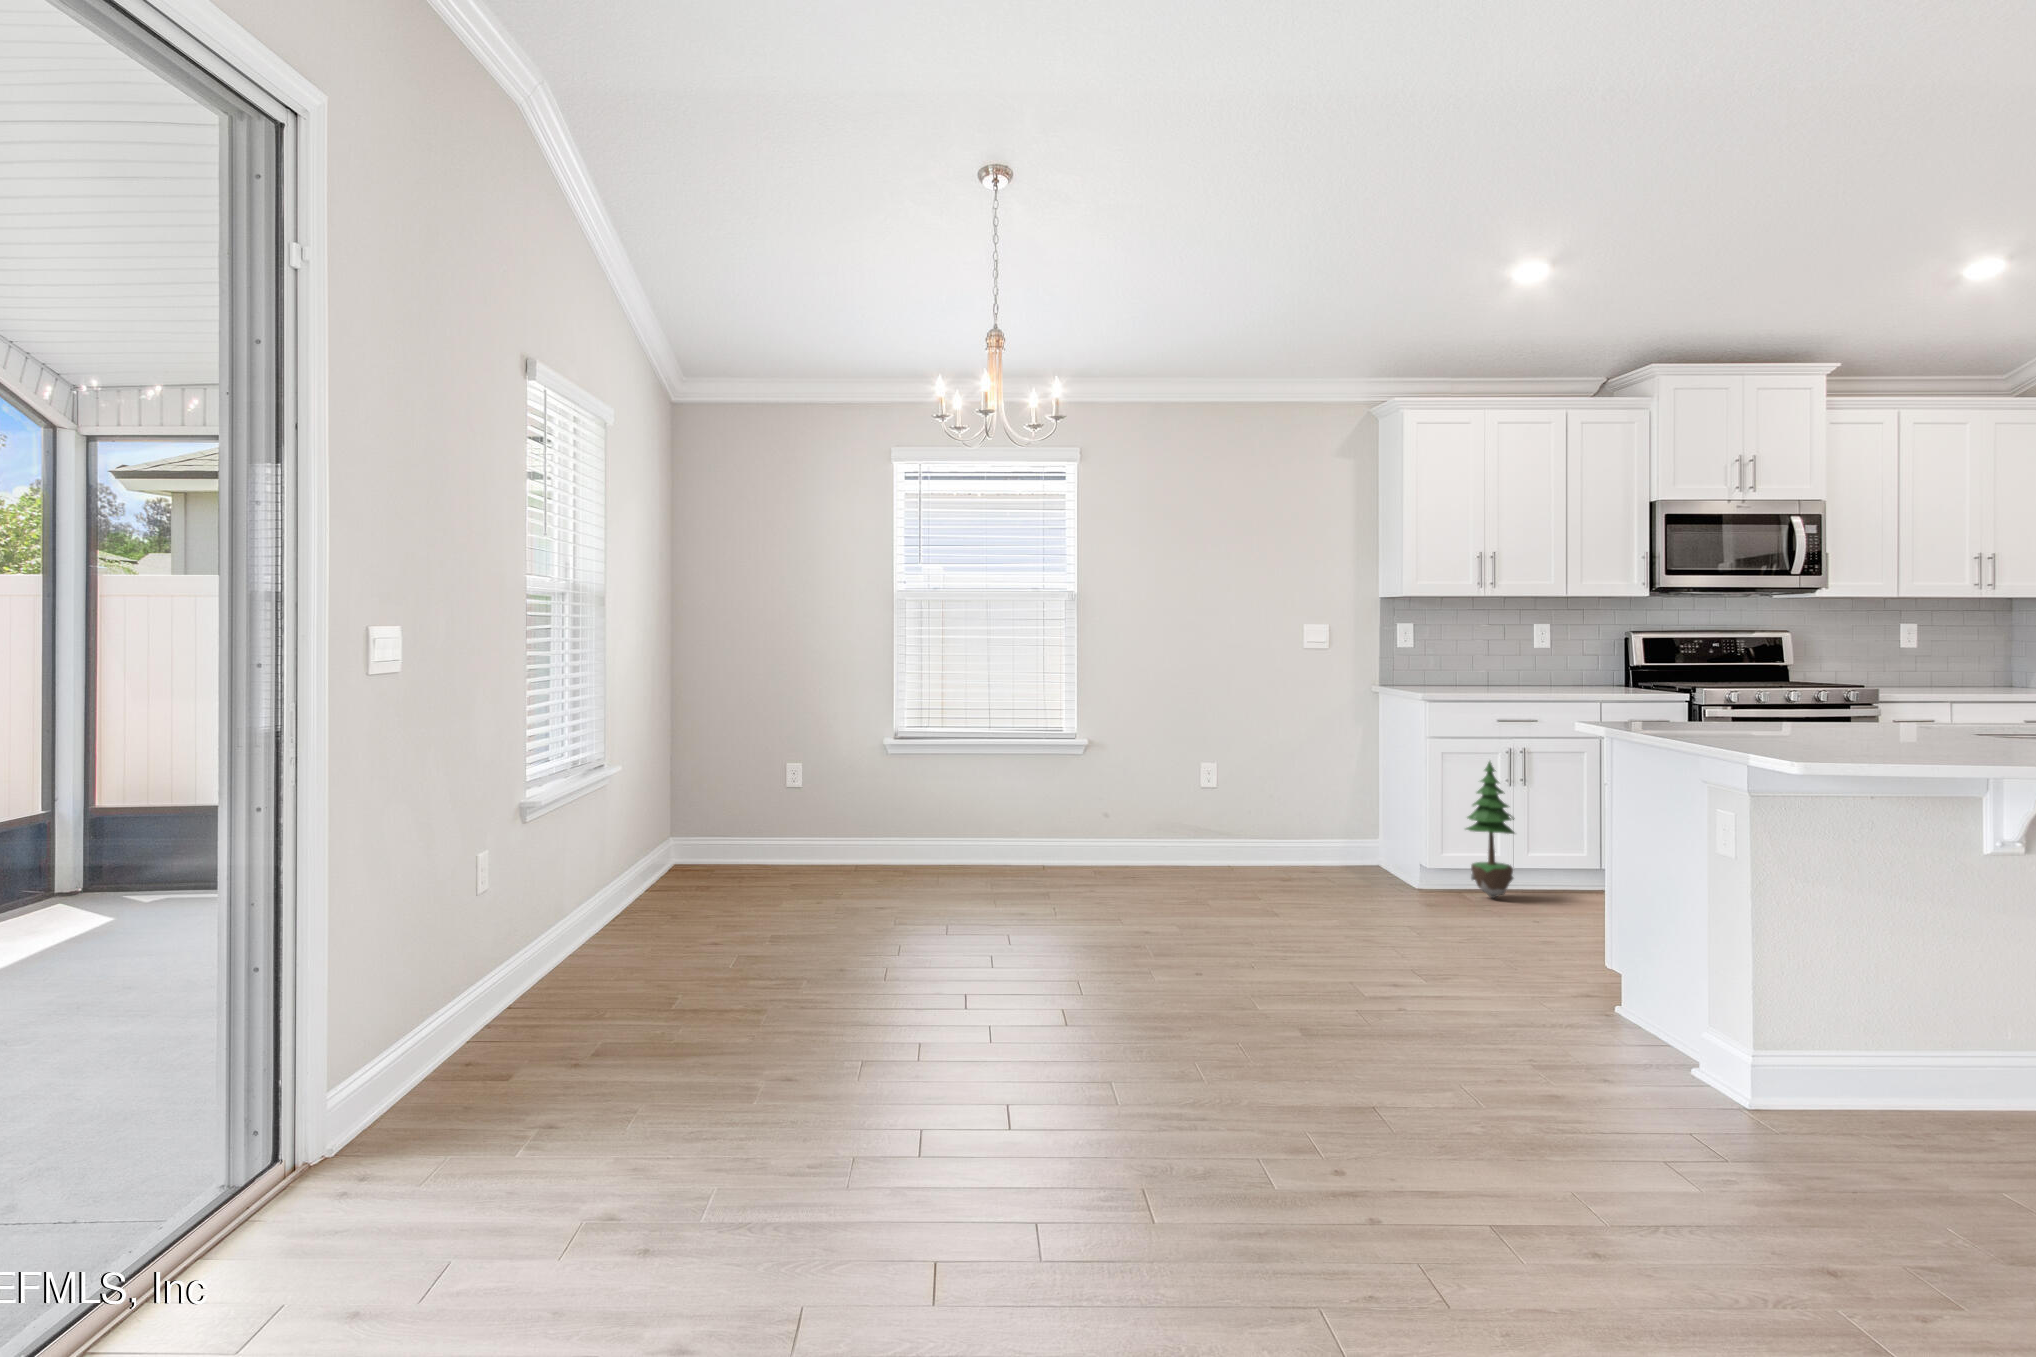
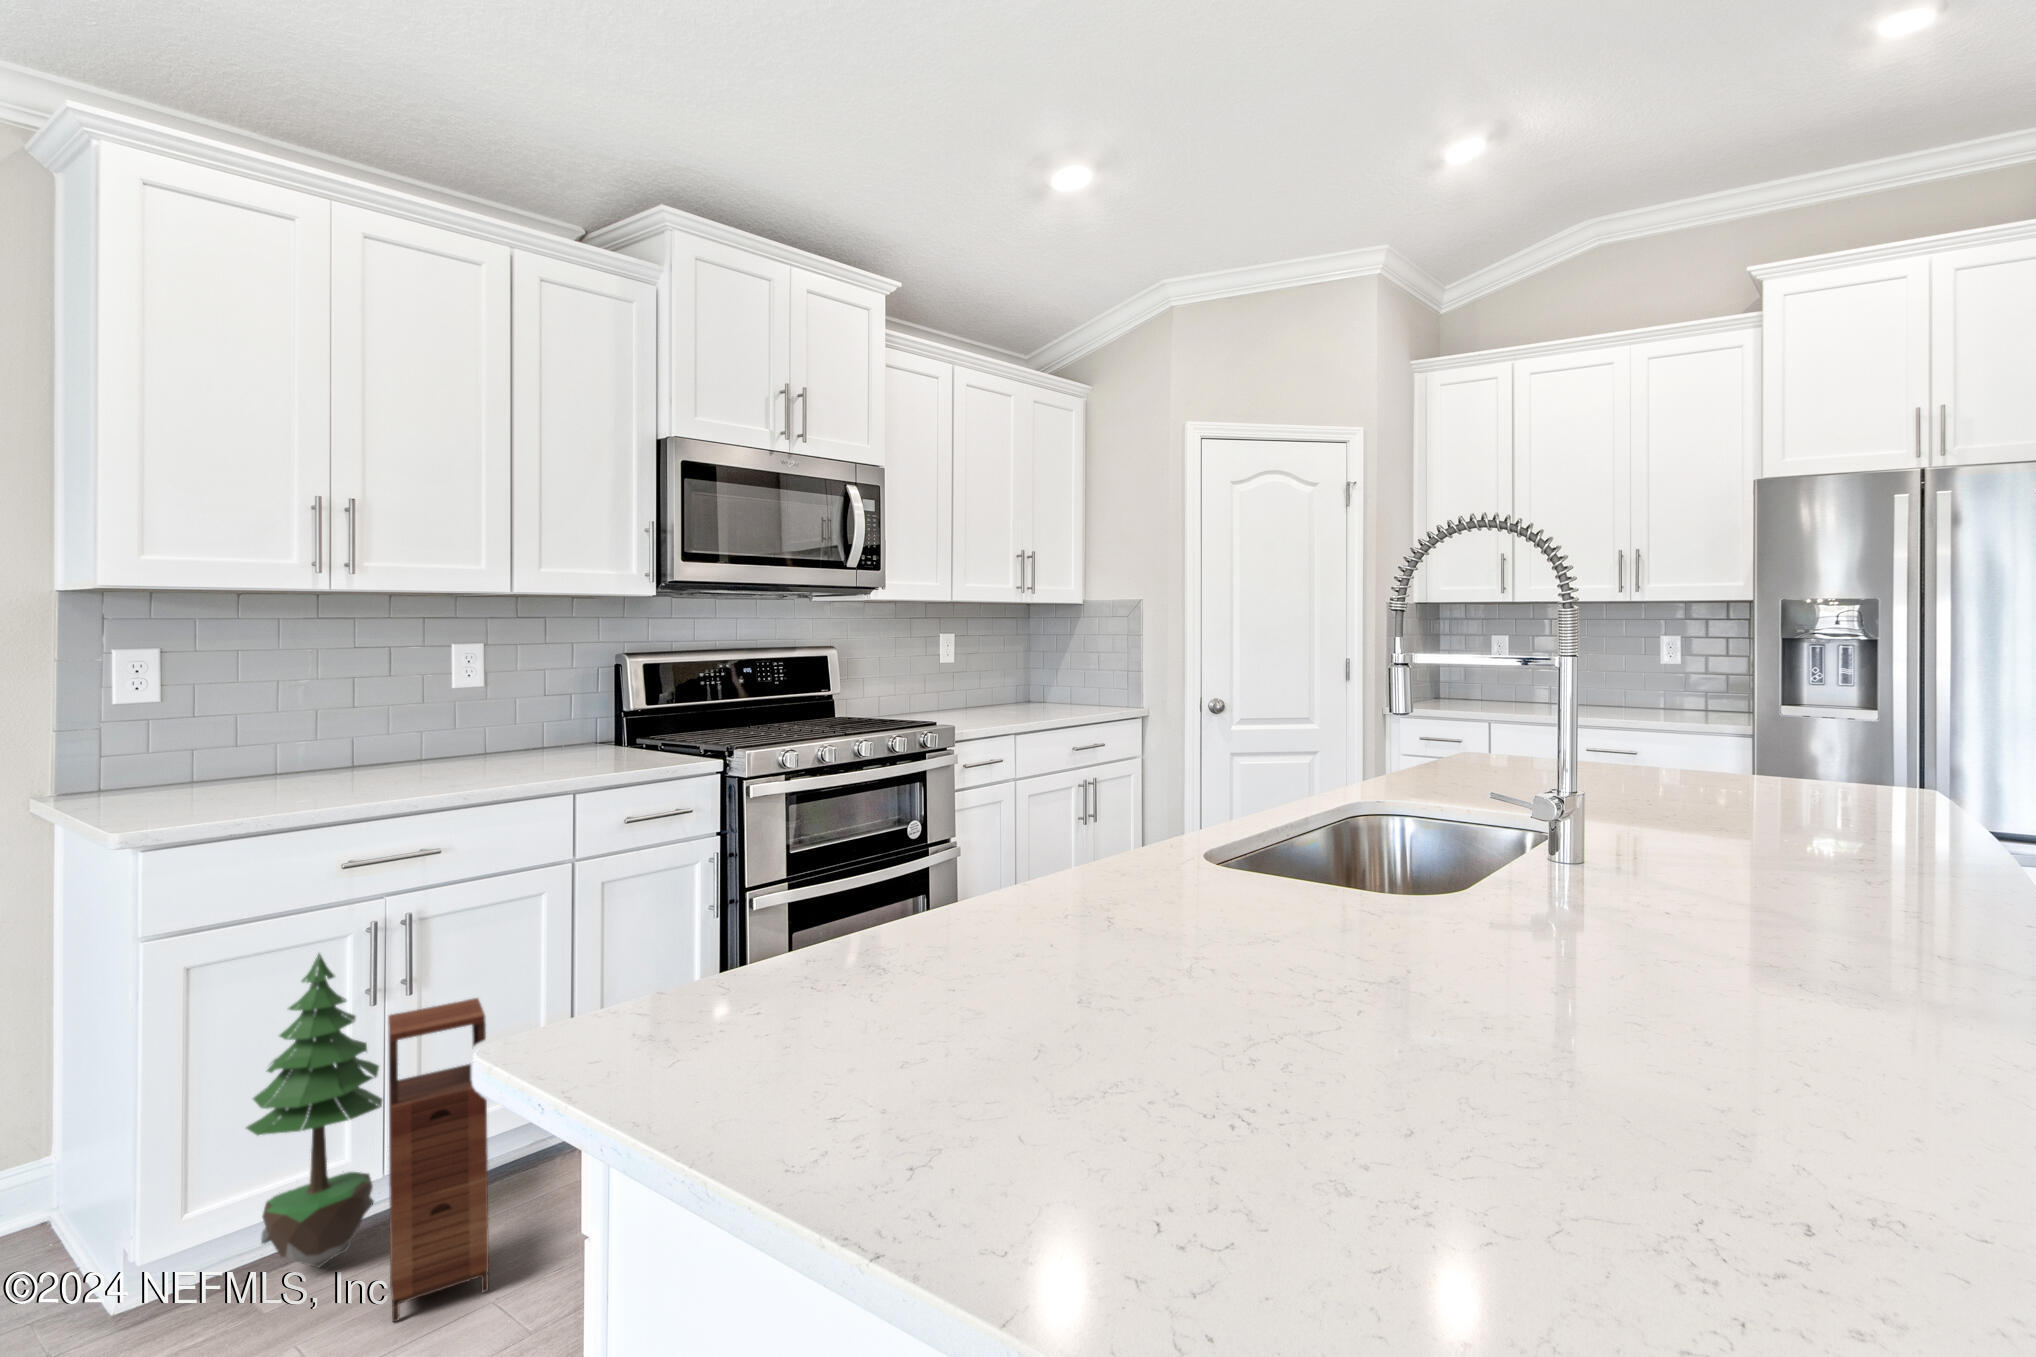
storage cabinet: none [1521,789,1567,918] -> present [388,998,489,1322]

